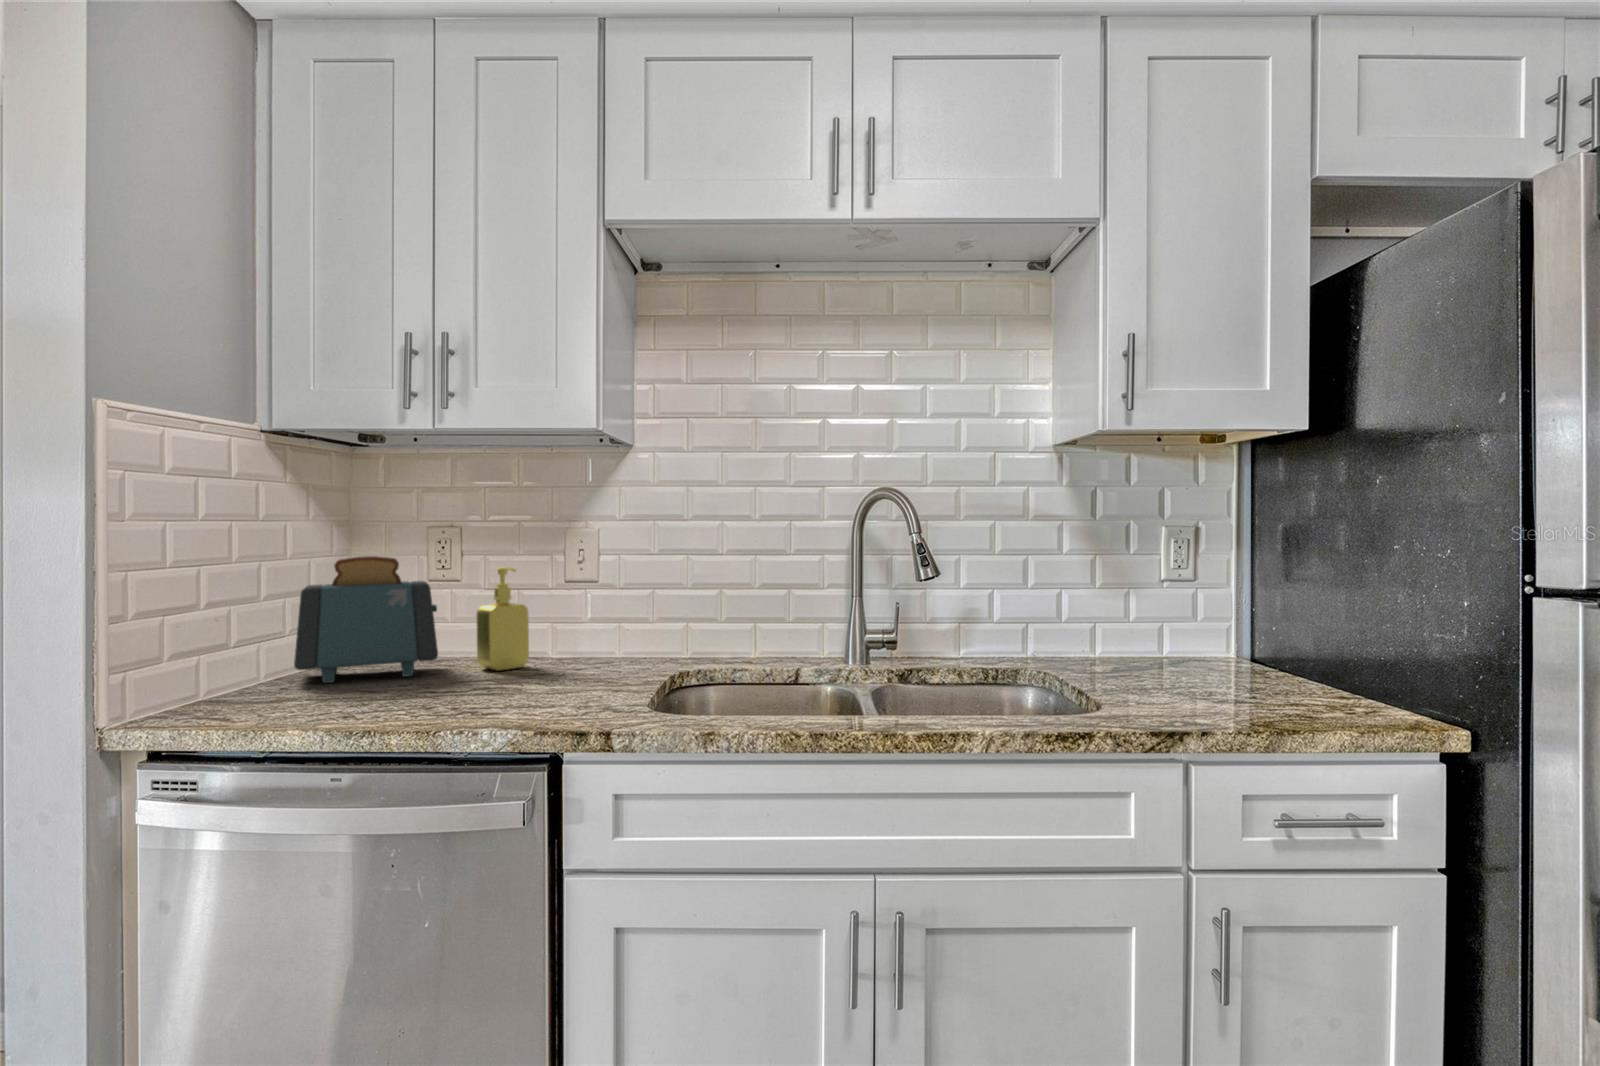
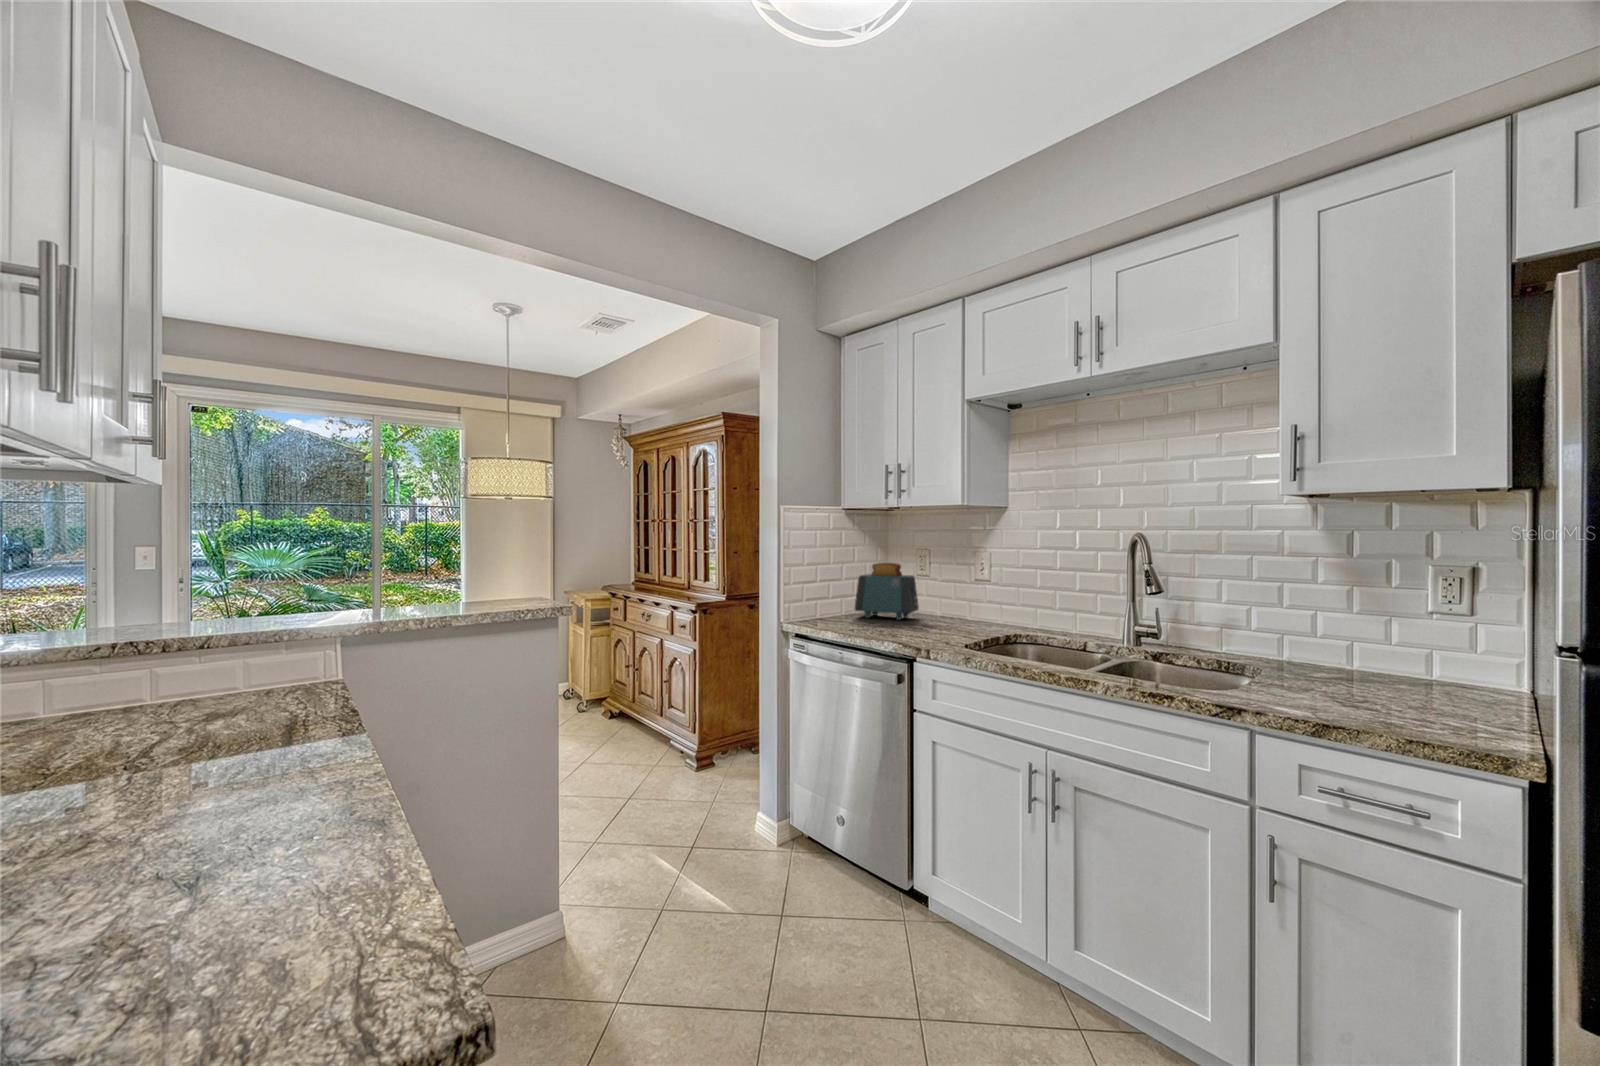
soap dispenser: present [476,567,529,671] -> none [932,571,957,623]

